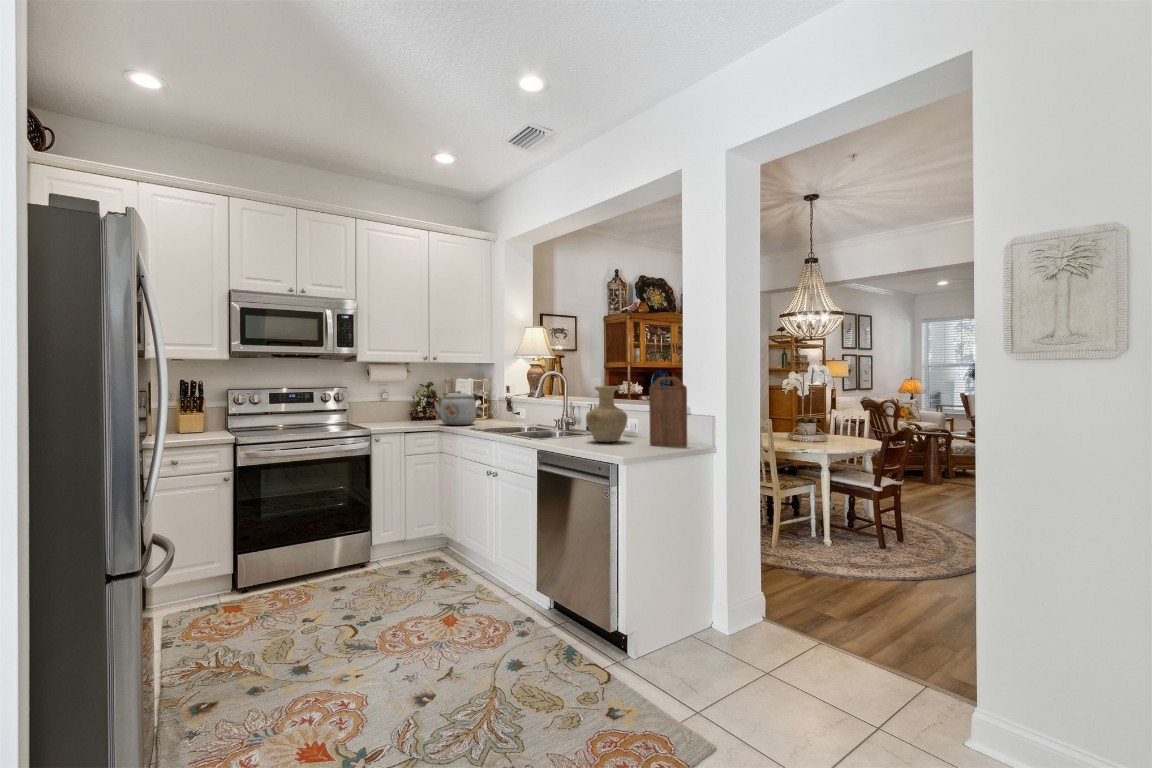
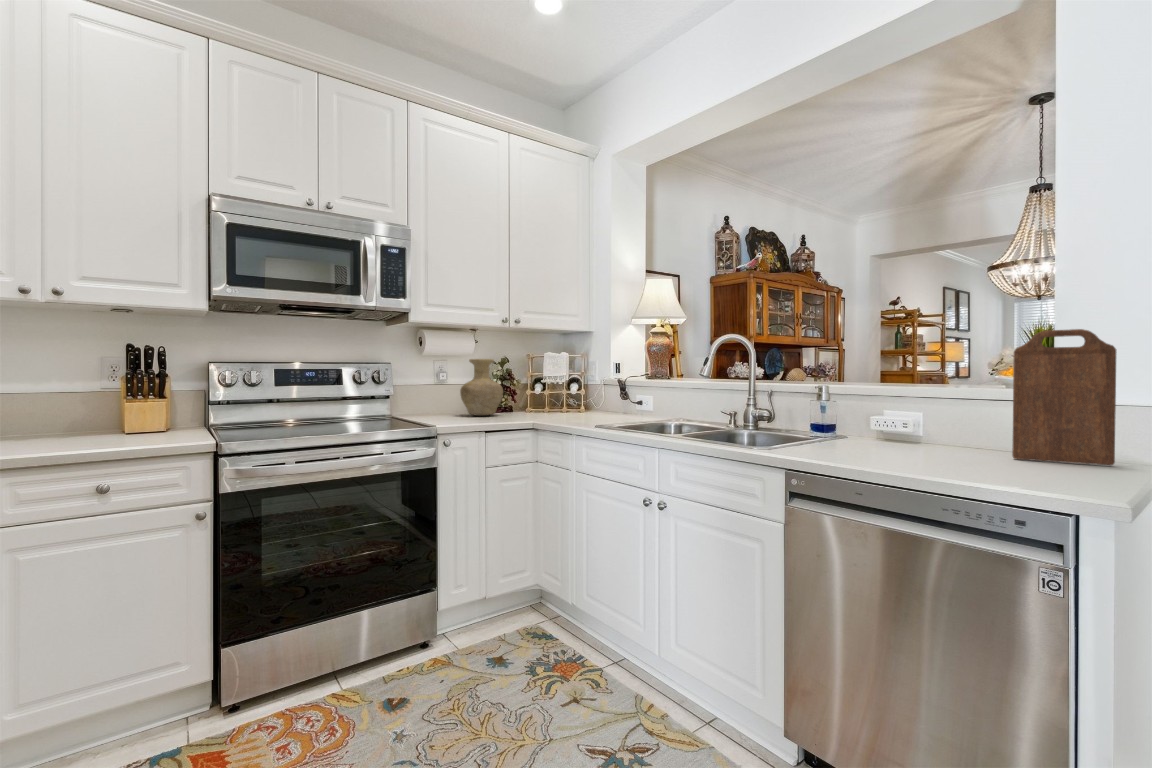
vase: present [586,386,627,442] -> present [460,359,503,416]
kettle: present [435,391,480,425] -> none [523,368,588,421]

